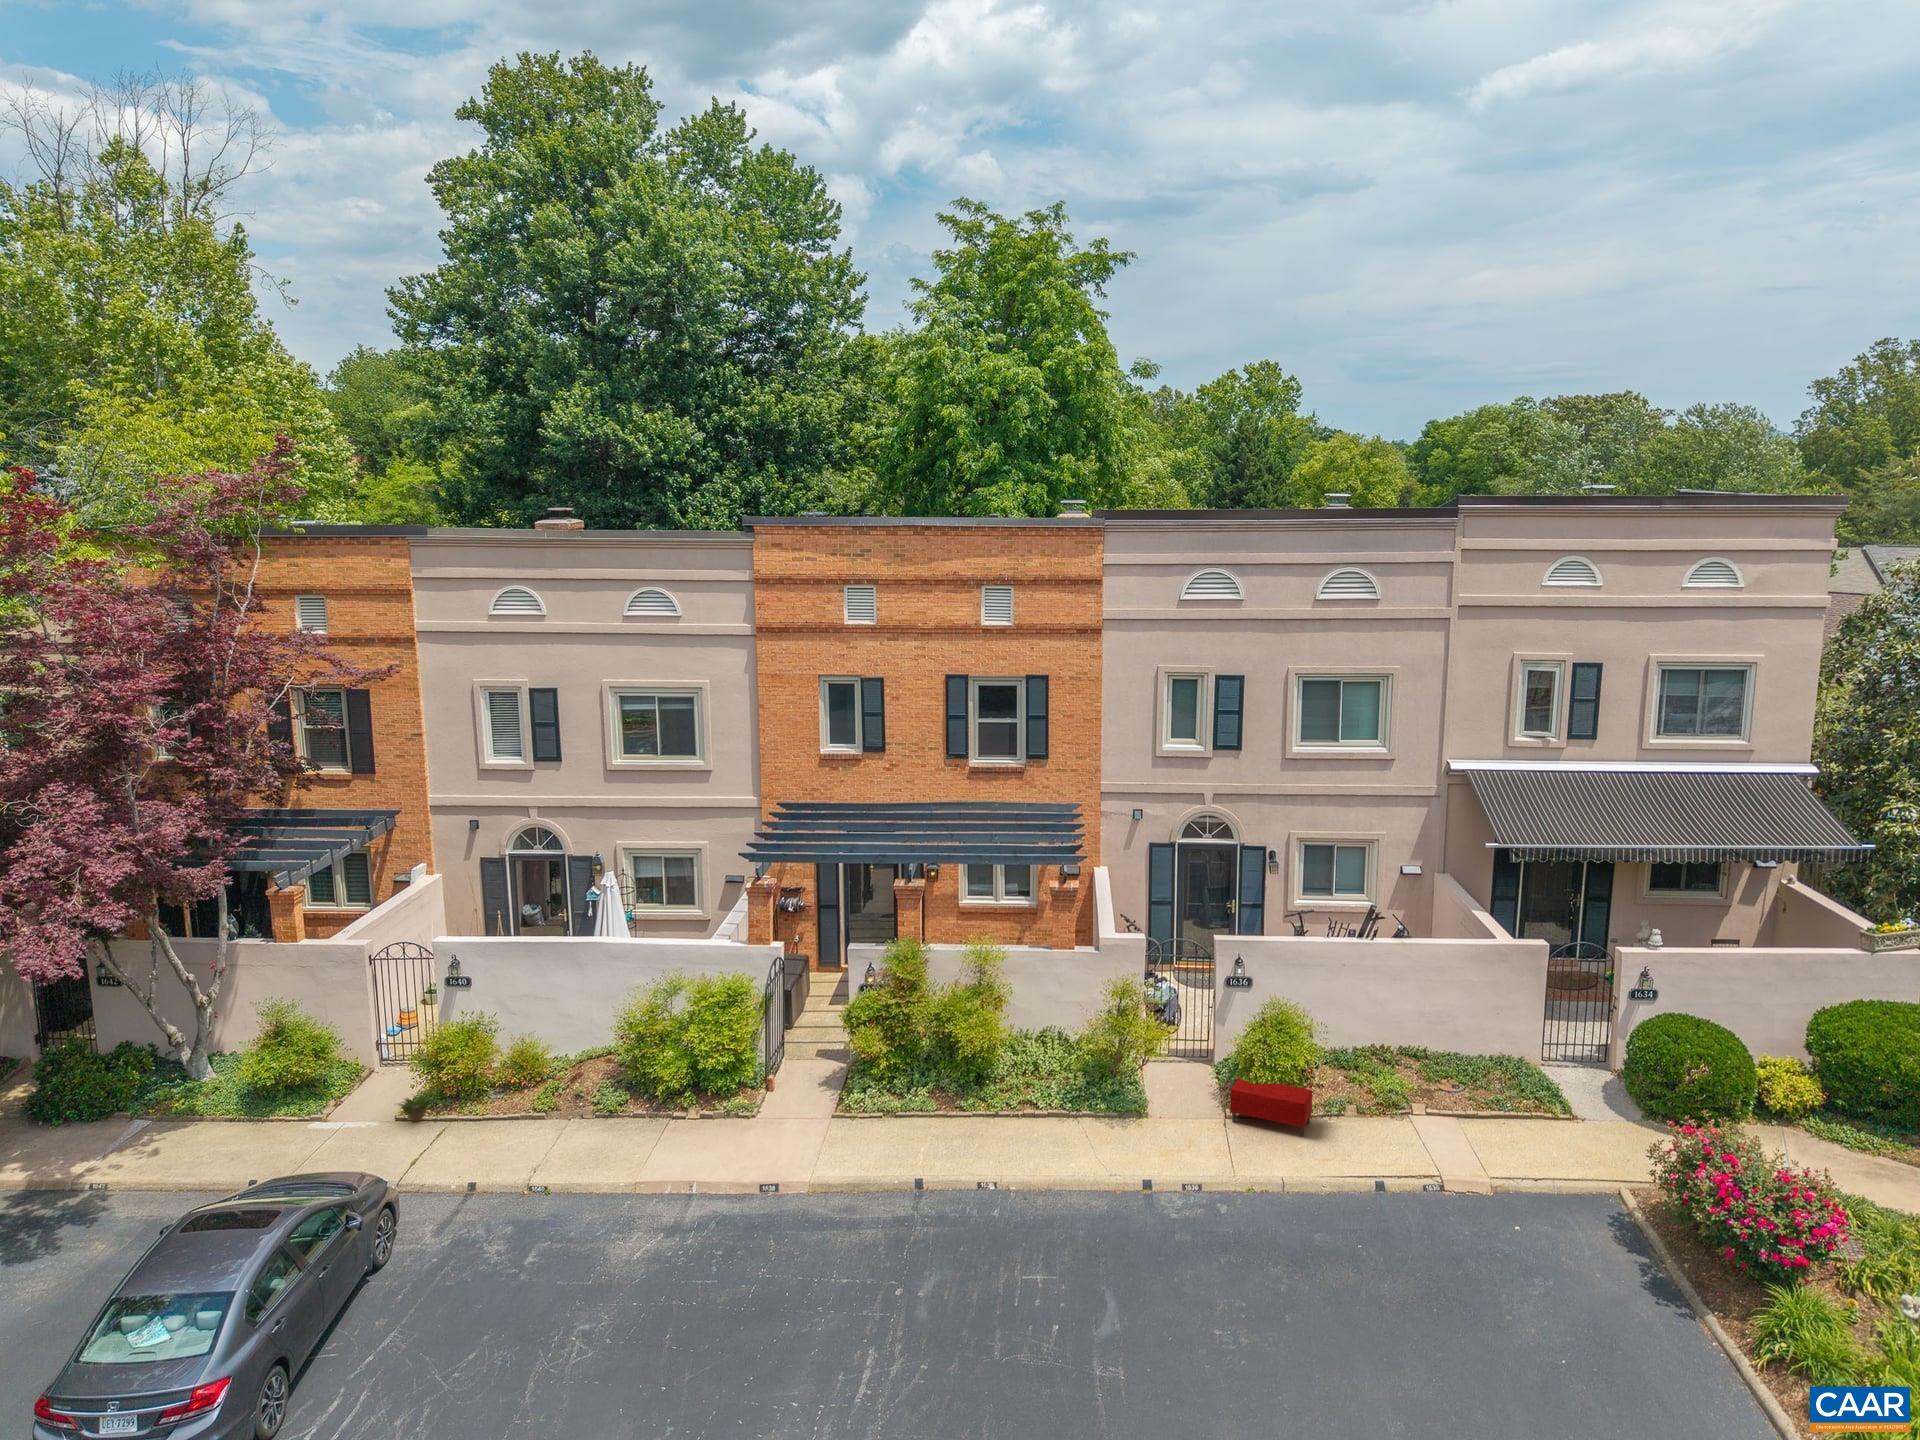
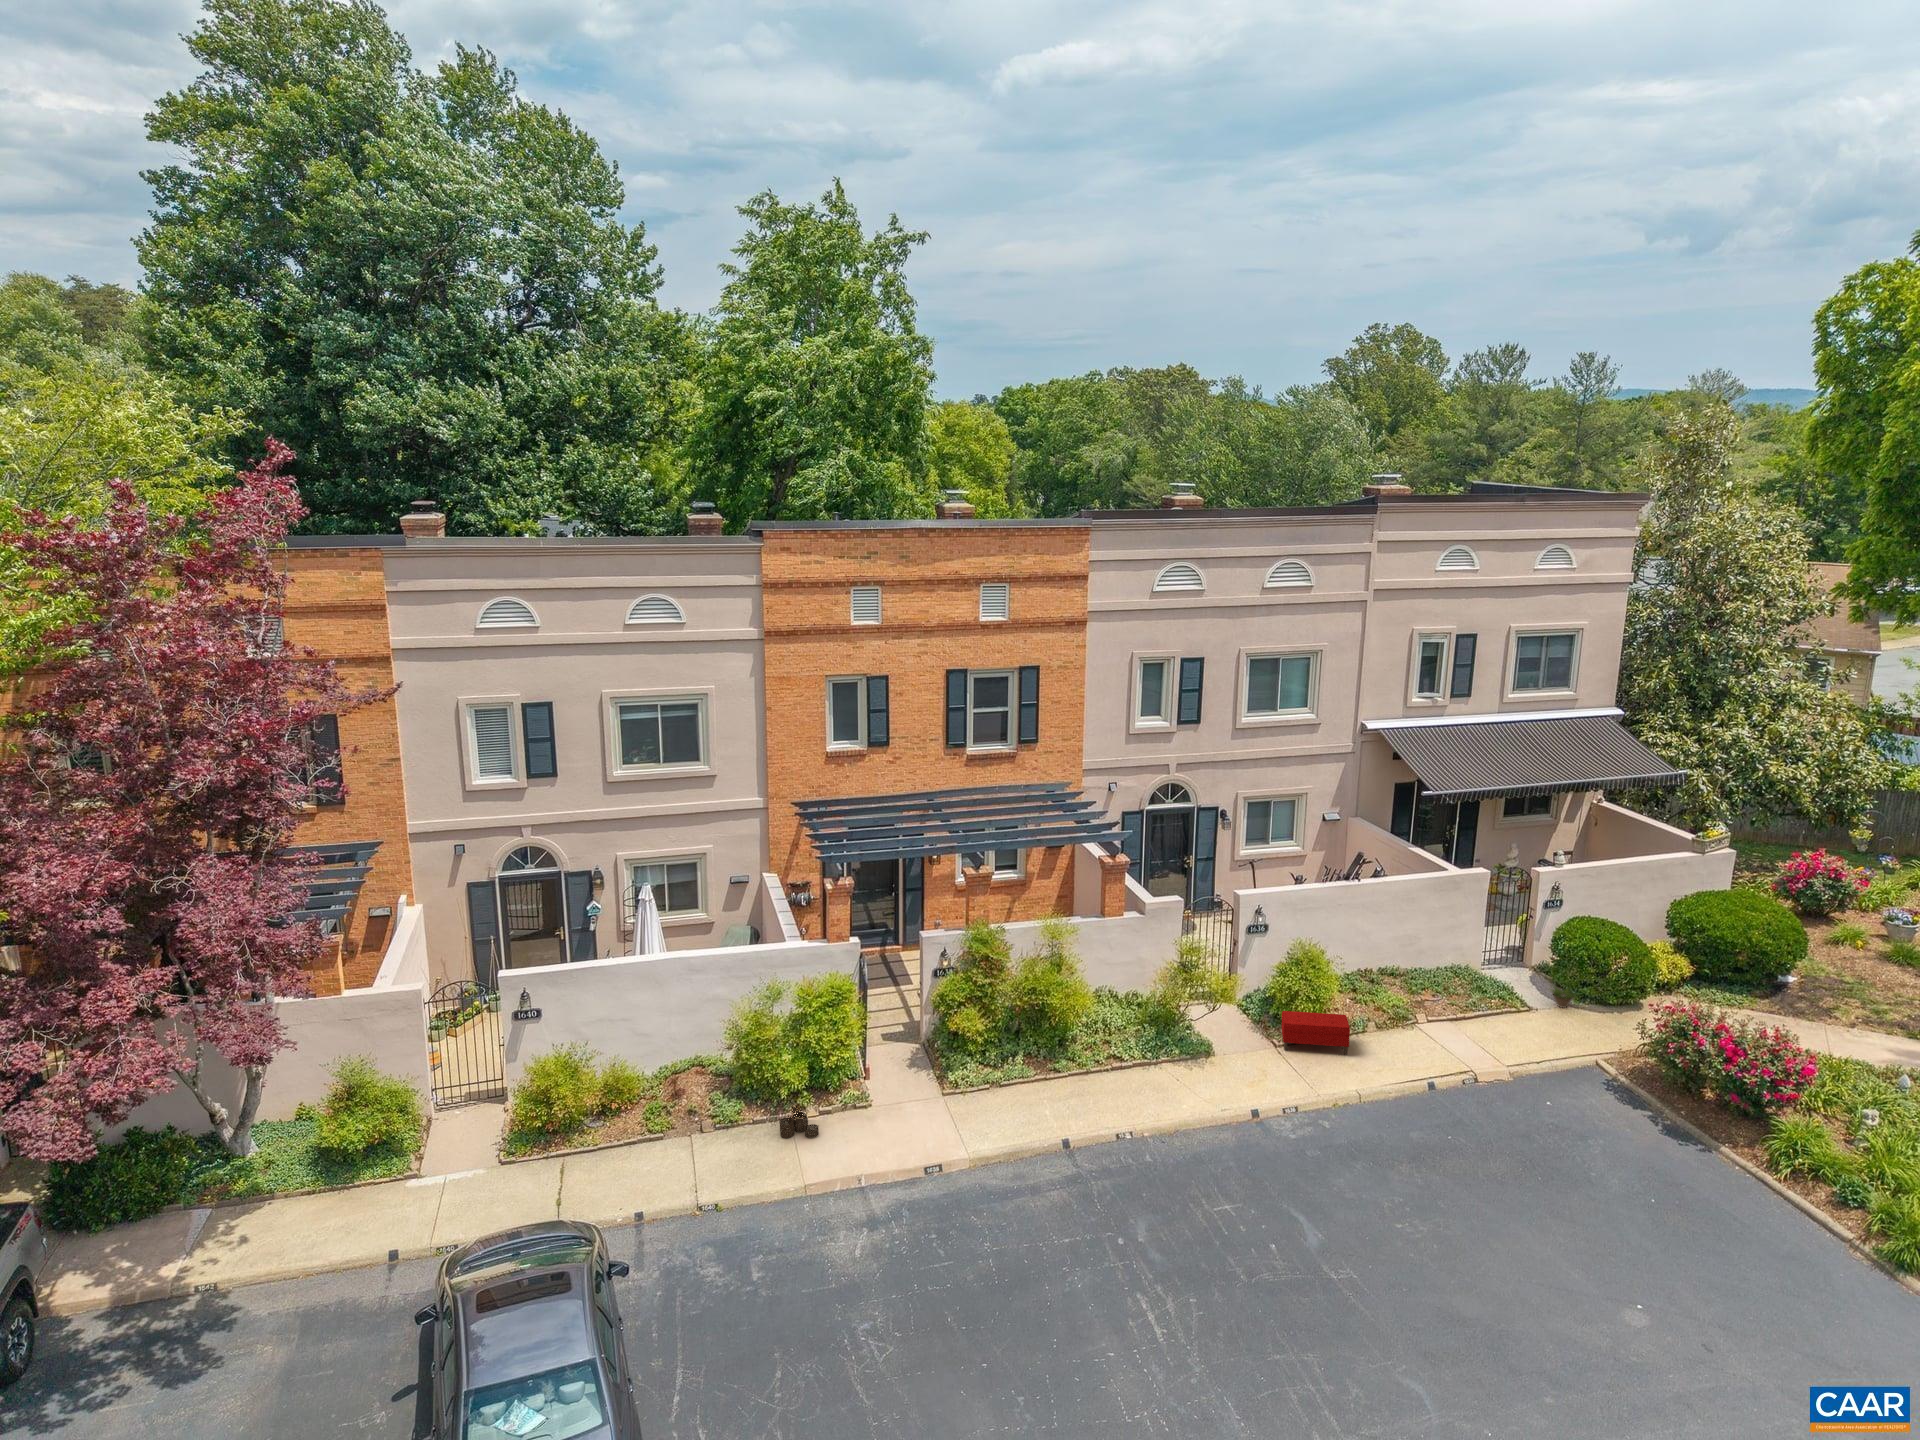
decorative plant: present [399,1096,431,1122] -> present [1551,987,1576,1008]
woven basket: none [648,1102,686,1138] -> present [779,1106,819,1138]

